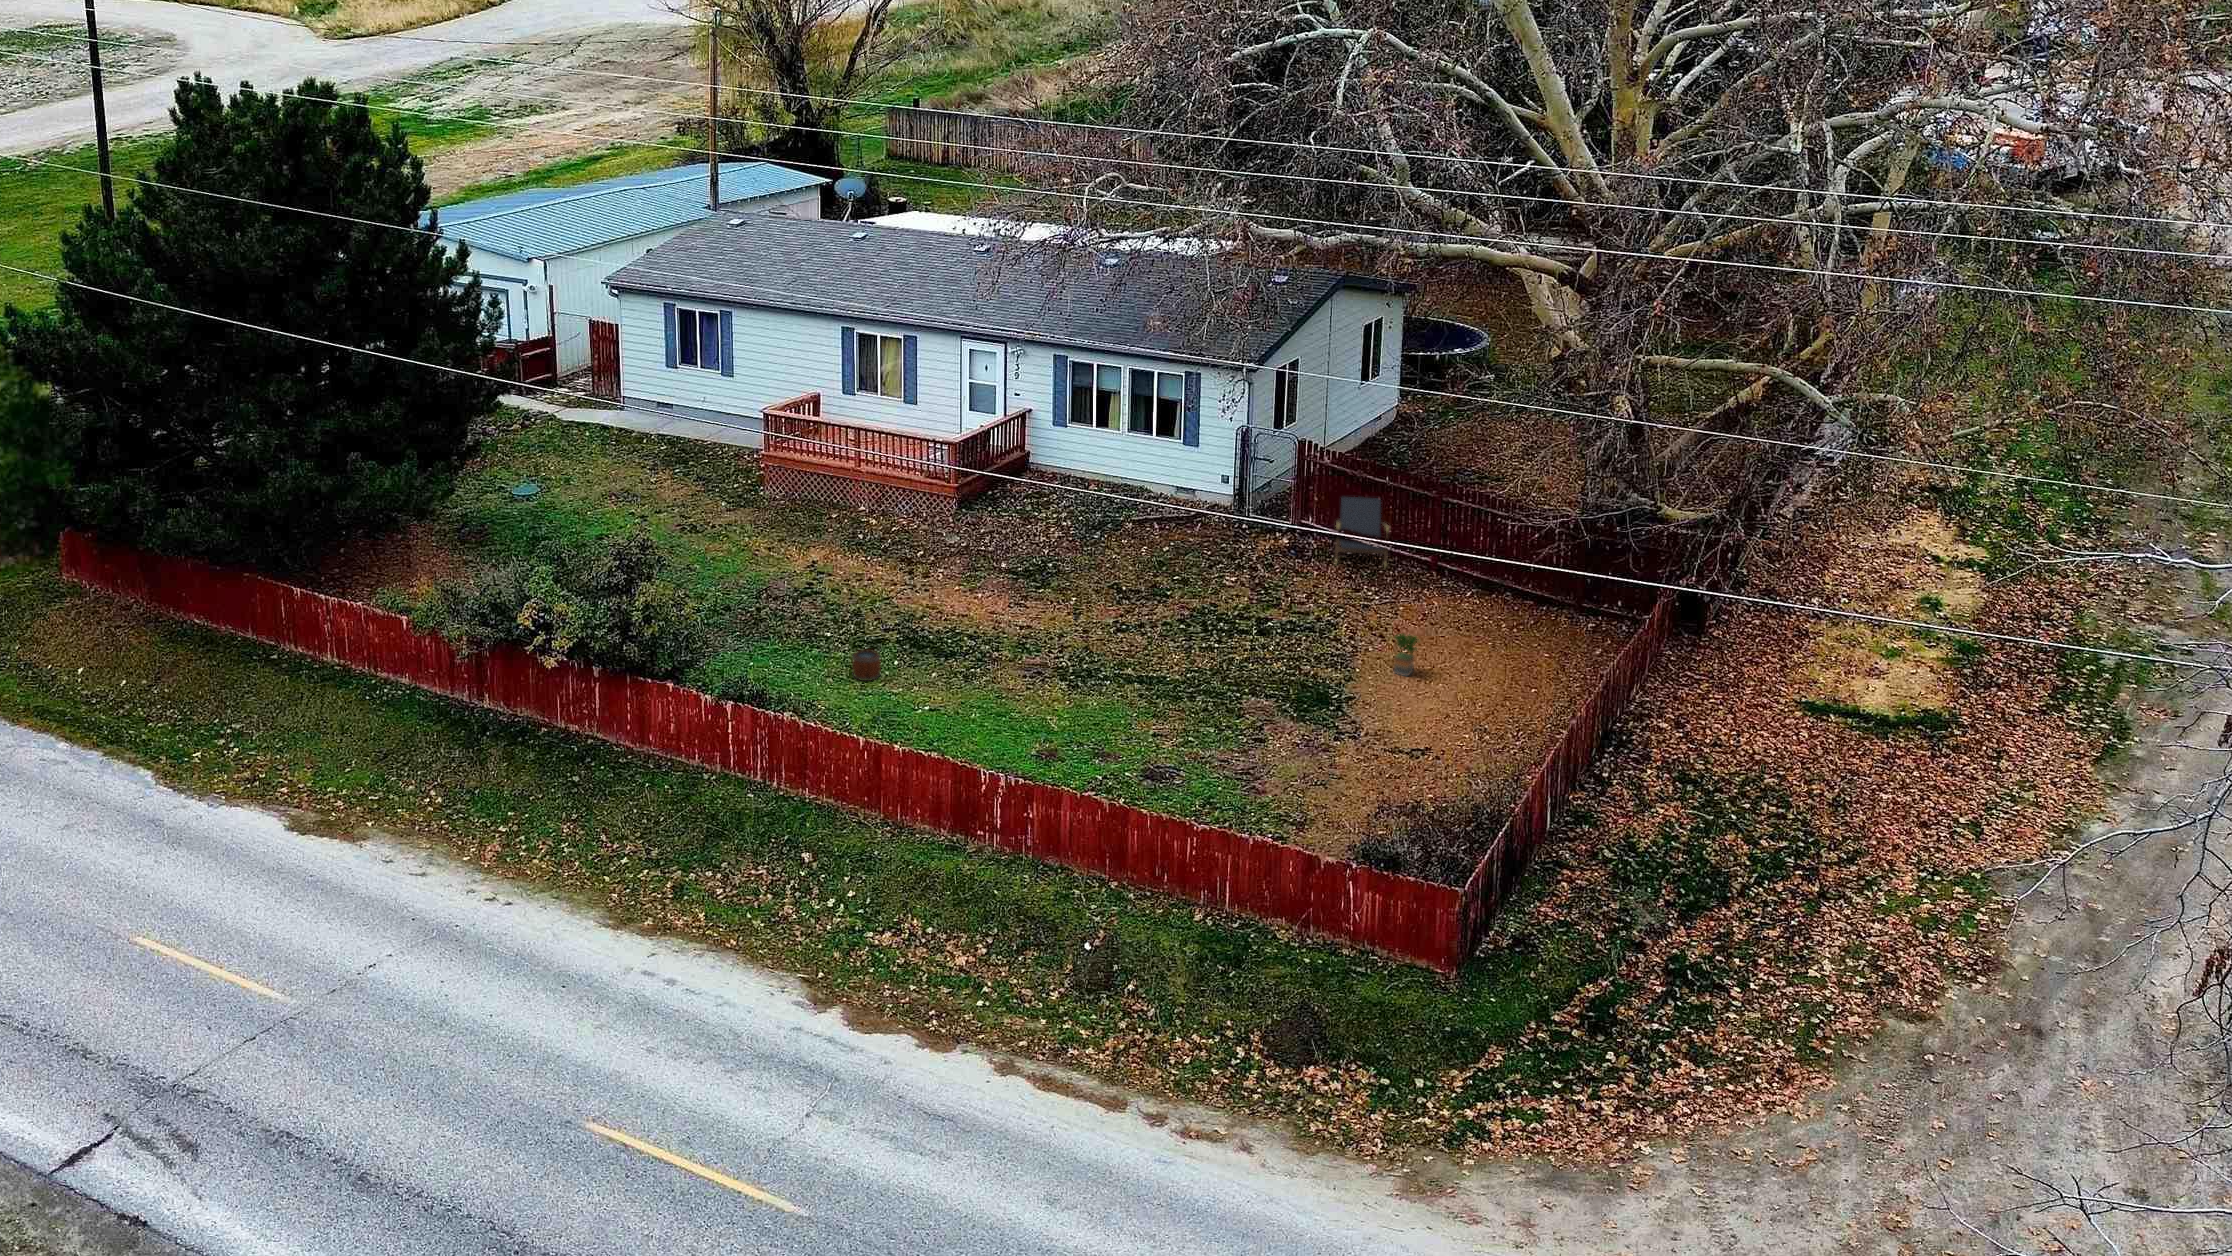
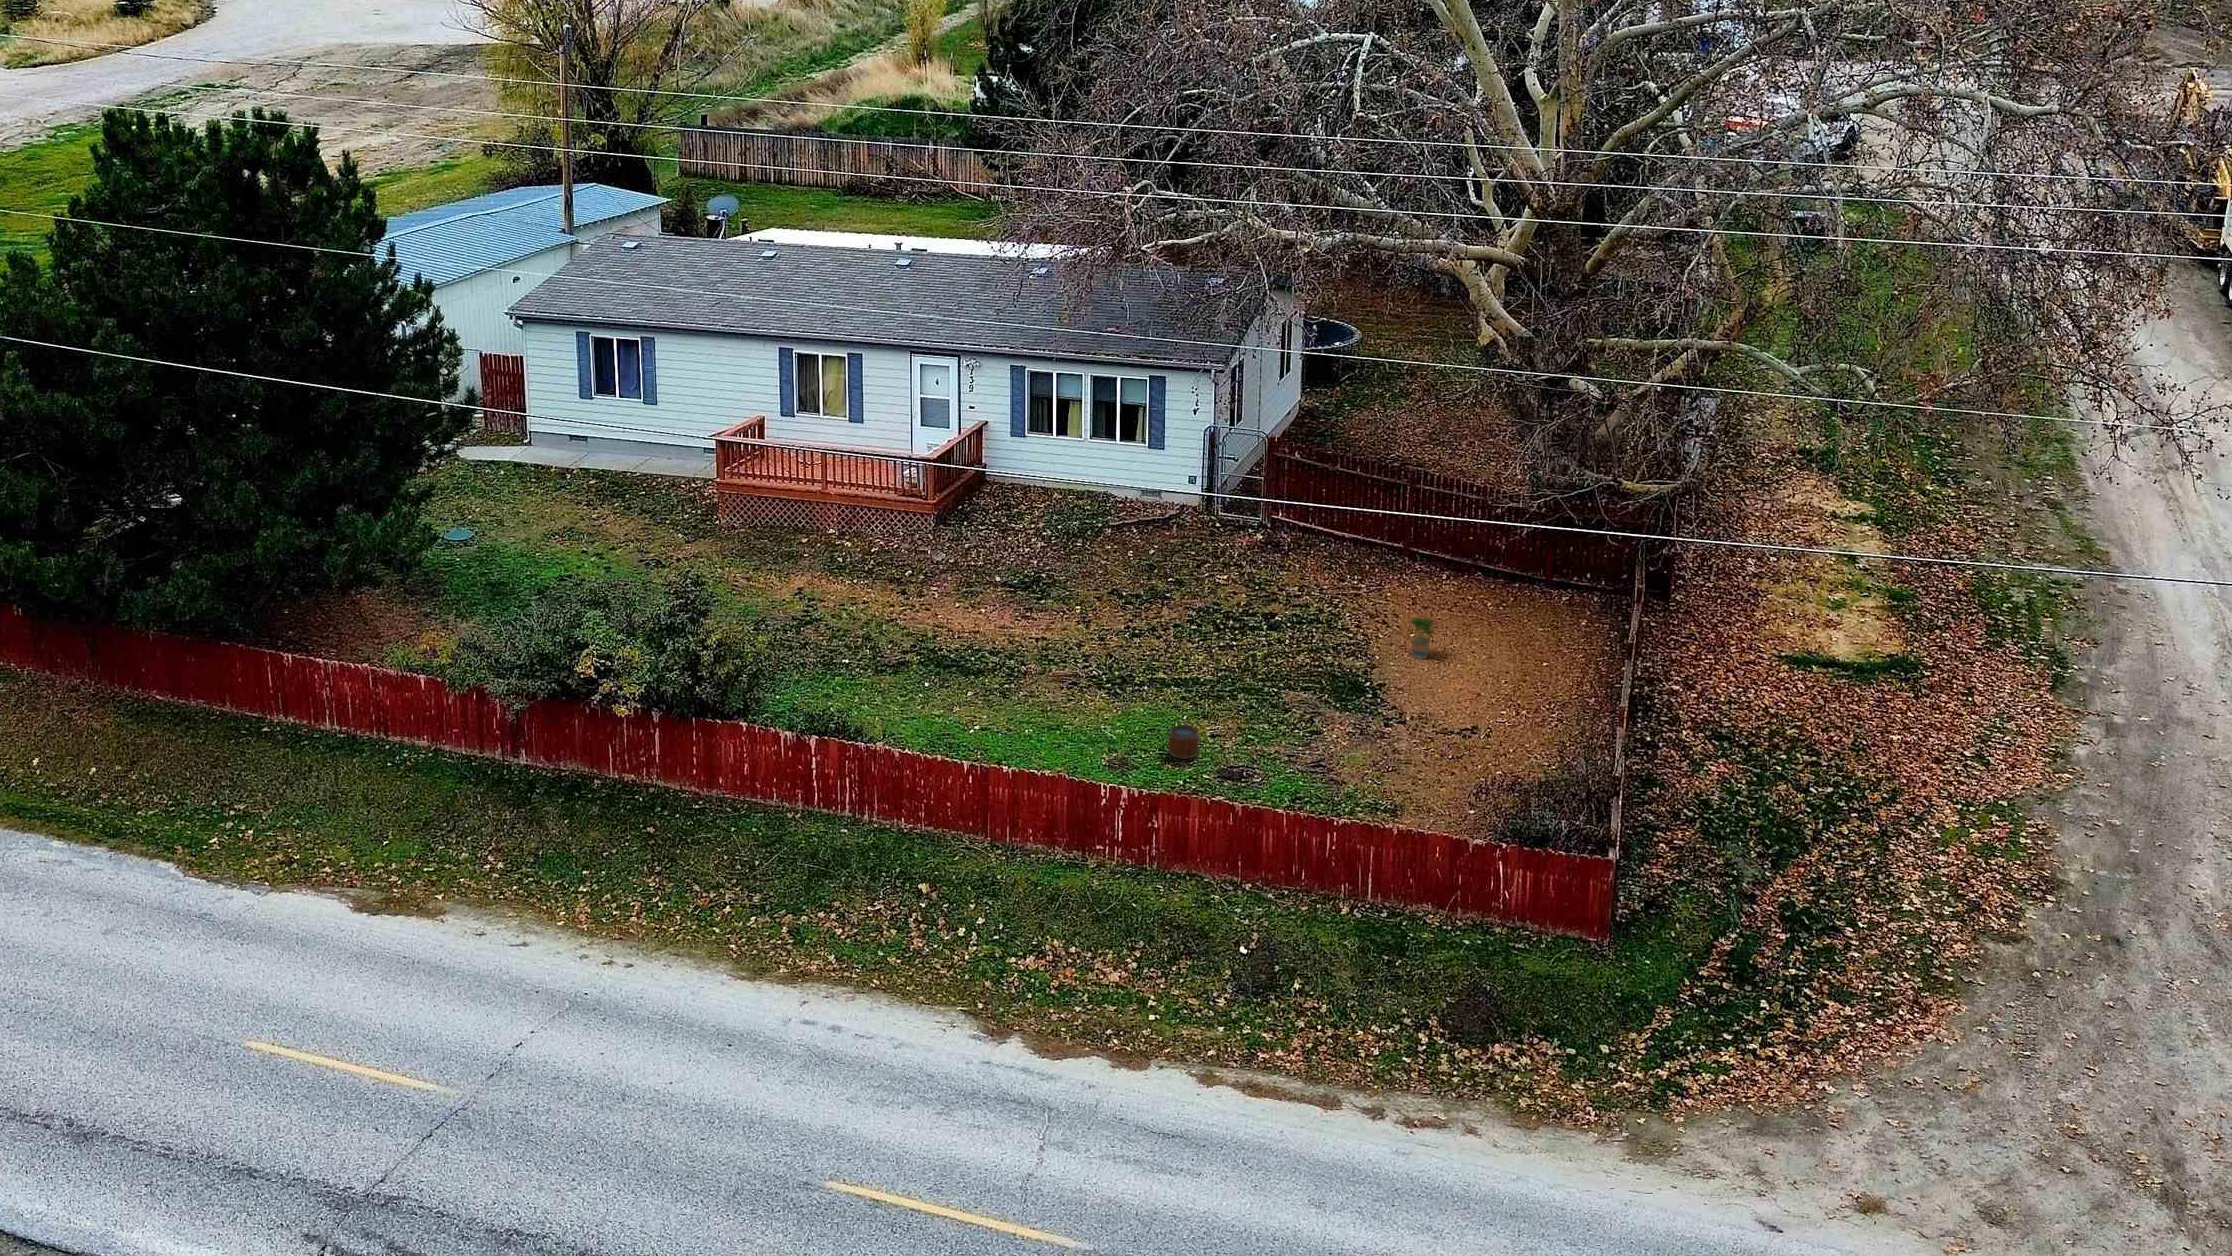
lounge chair: present [1335,497,1389,566] -> none [1306,488,1362,557]
bucket: present [852,649,881,681] -> present [1168,725,1199,759]

